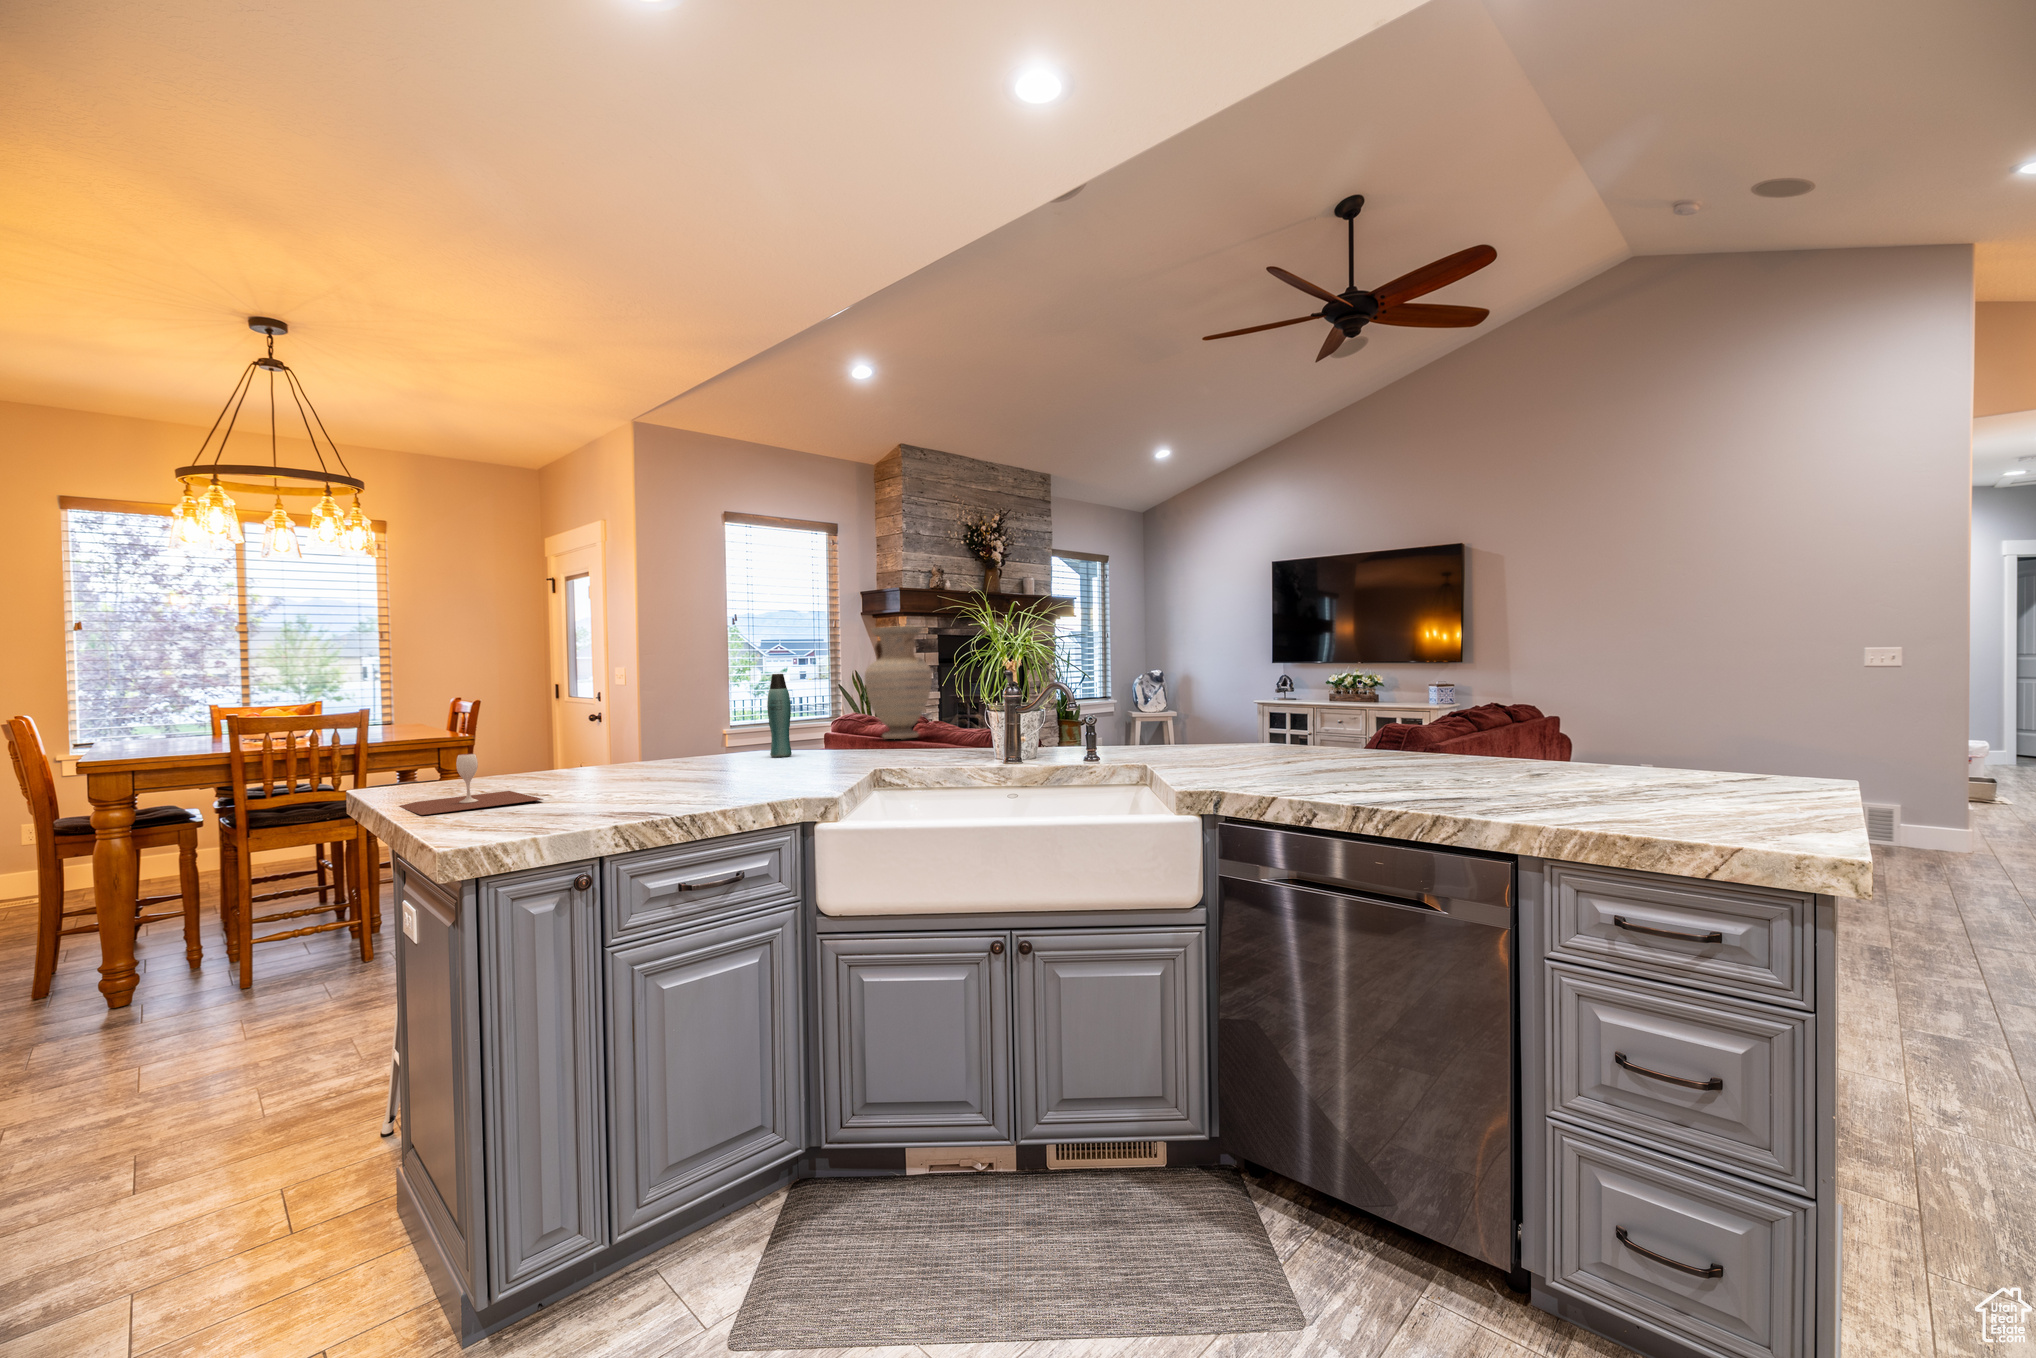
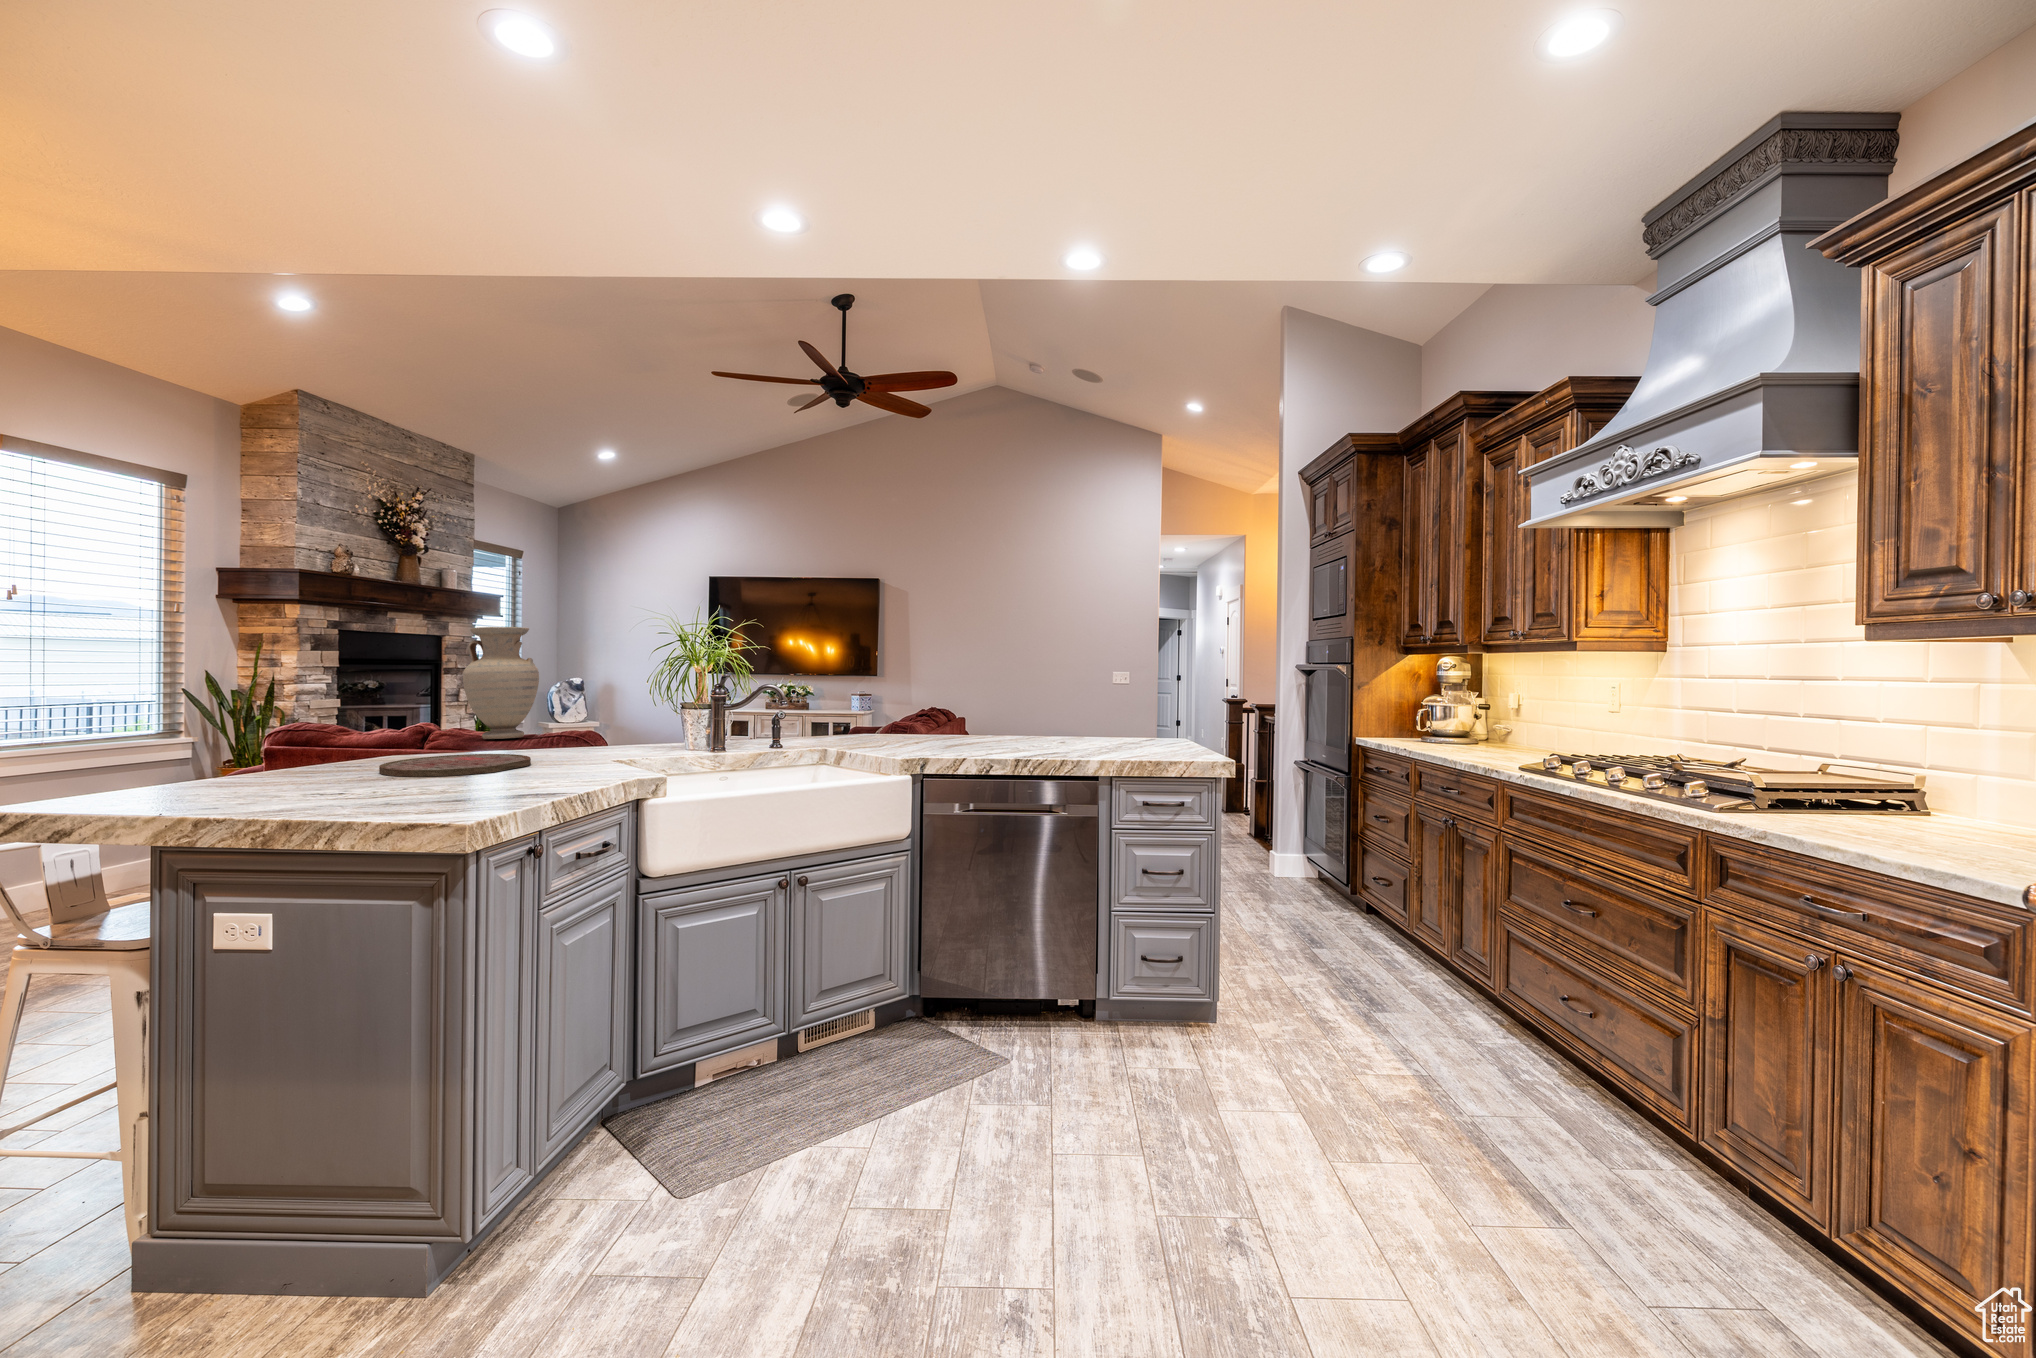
bottle: present [767,674,792,757] -> none [421,673,448,758]
wine glass: present [399,754,543,815] -> none [177,755,377,817]
cutting board: none [675,756,812,778] -> present [379,754,531,777]

